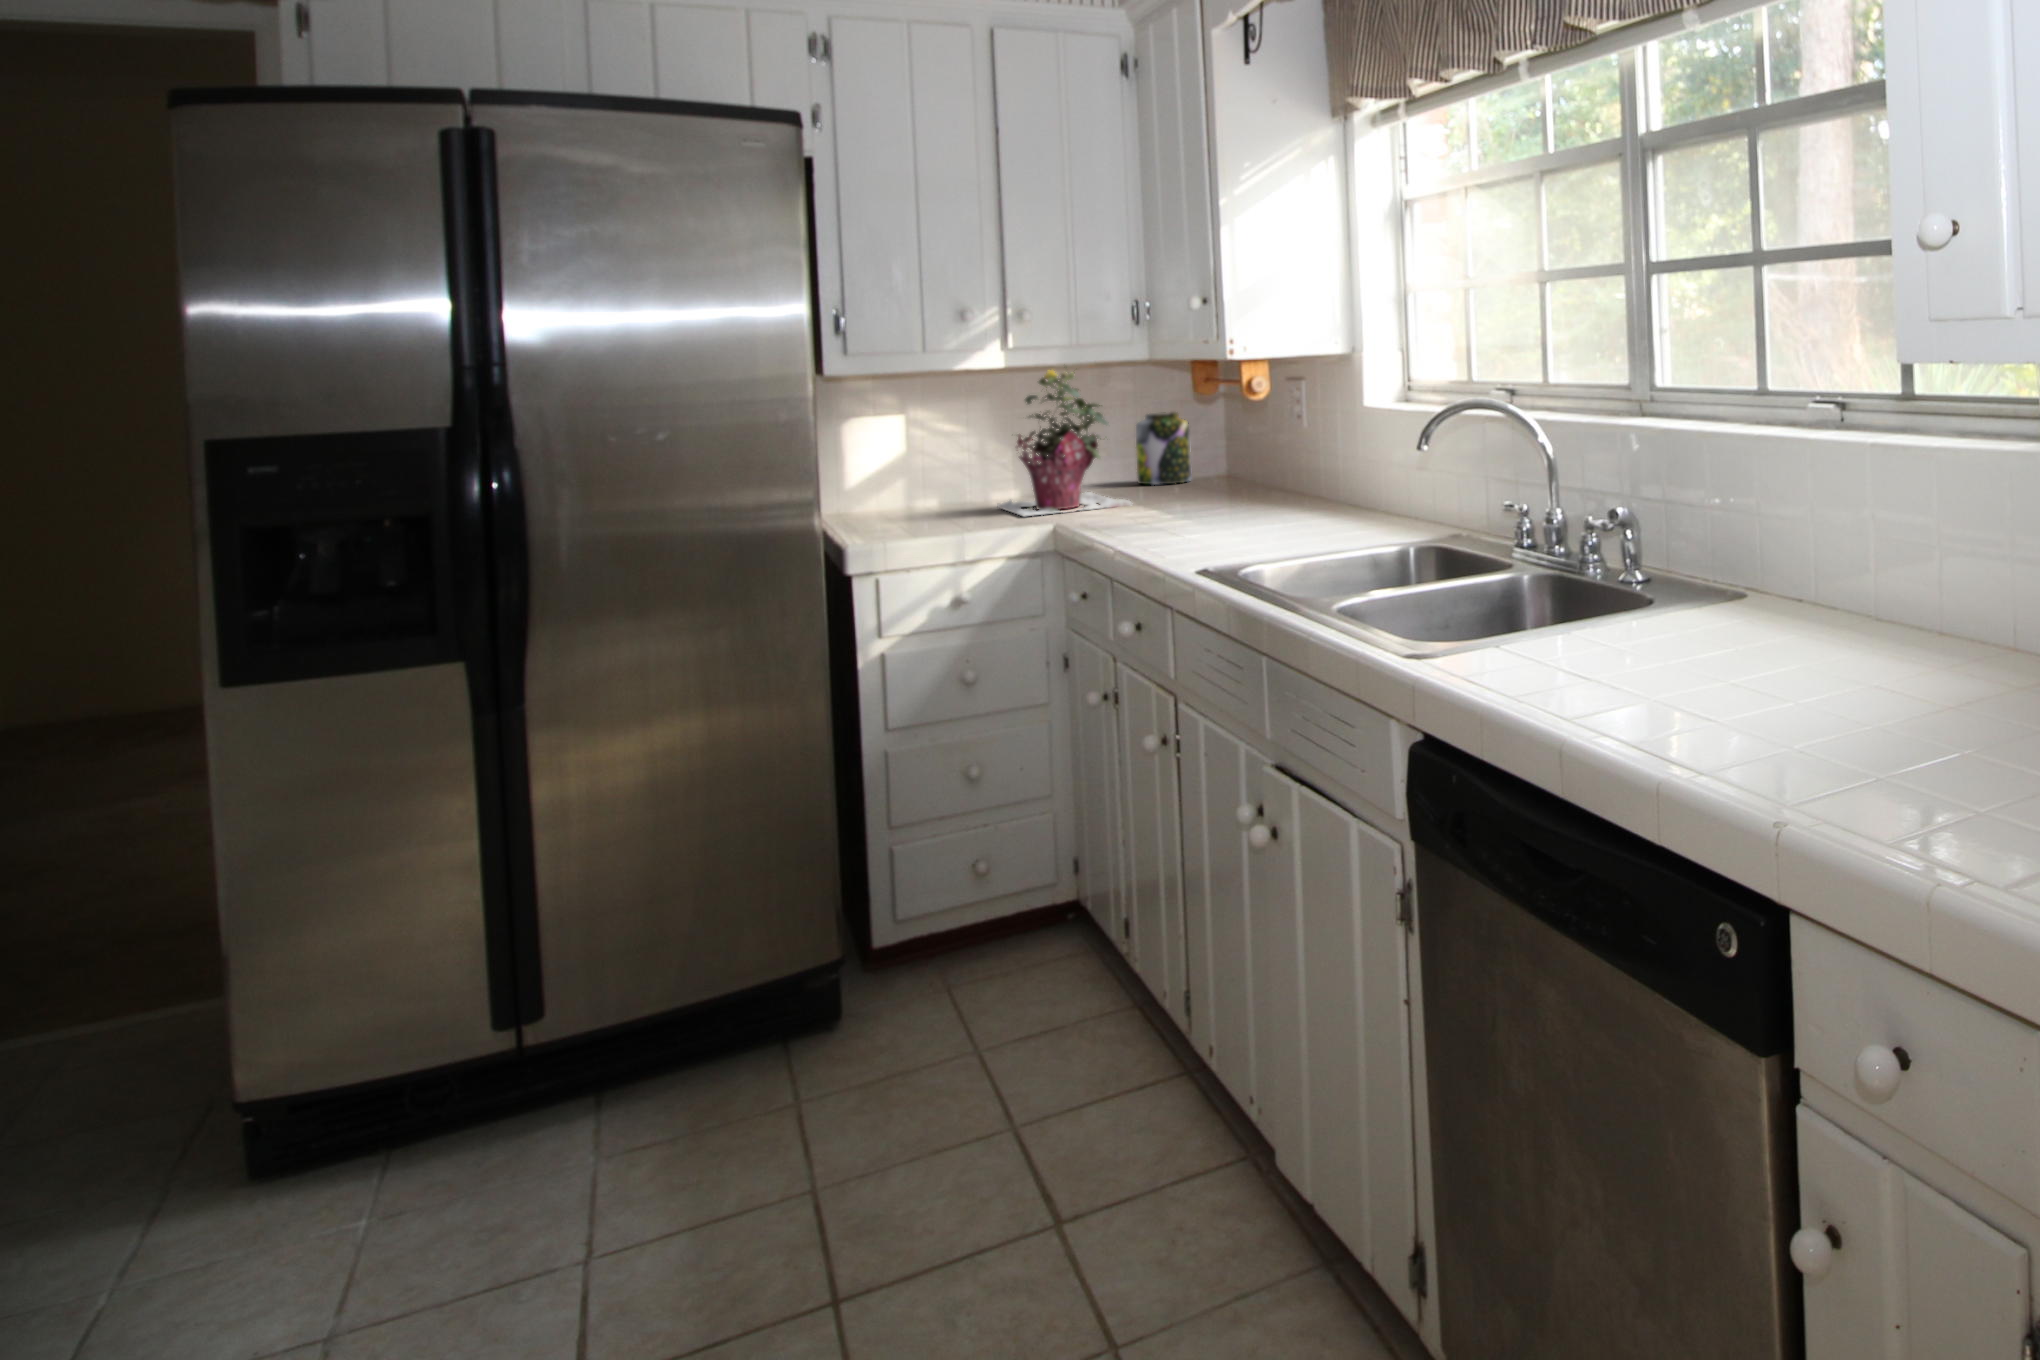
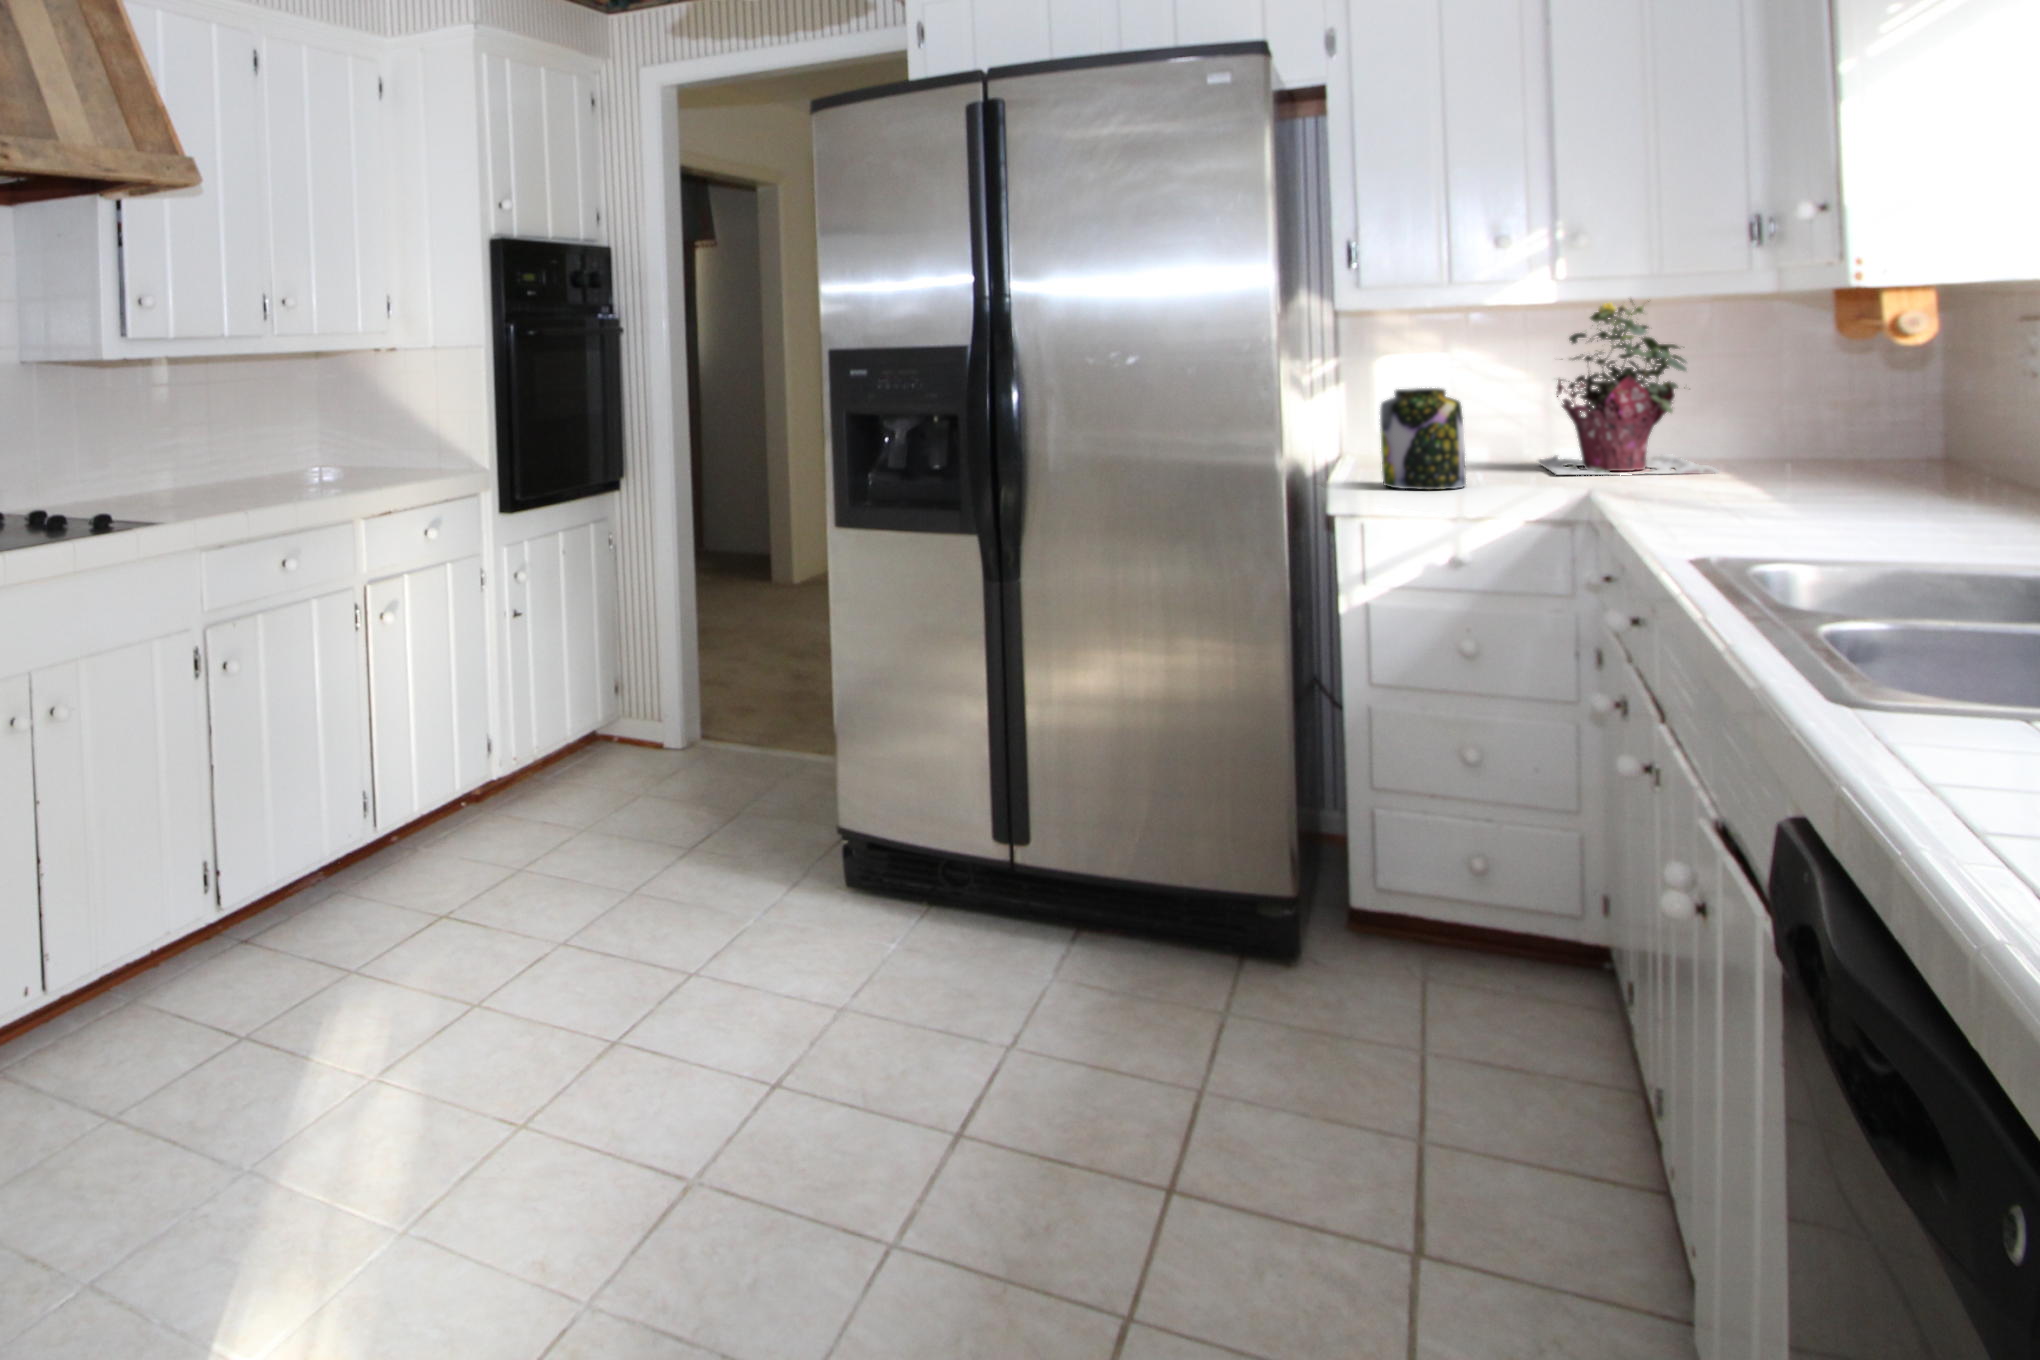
jar: present [1136,412,1192,485] -> present [1380,388,1466,490]

